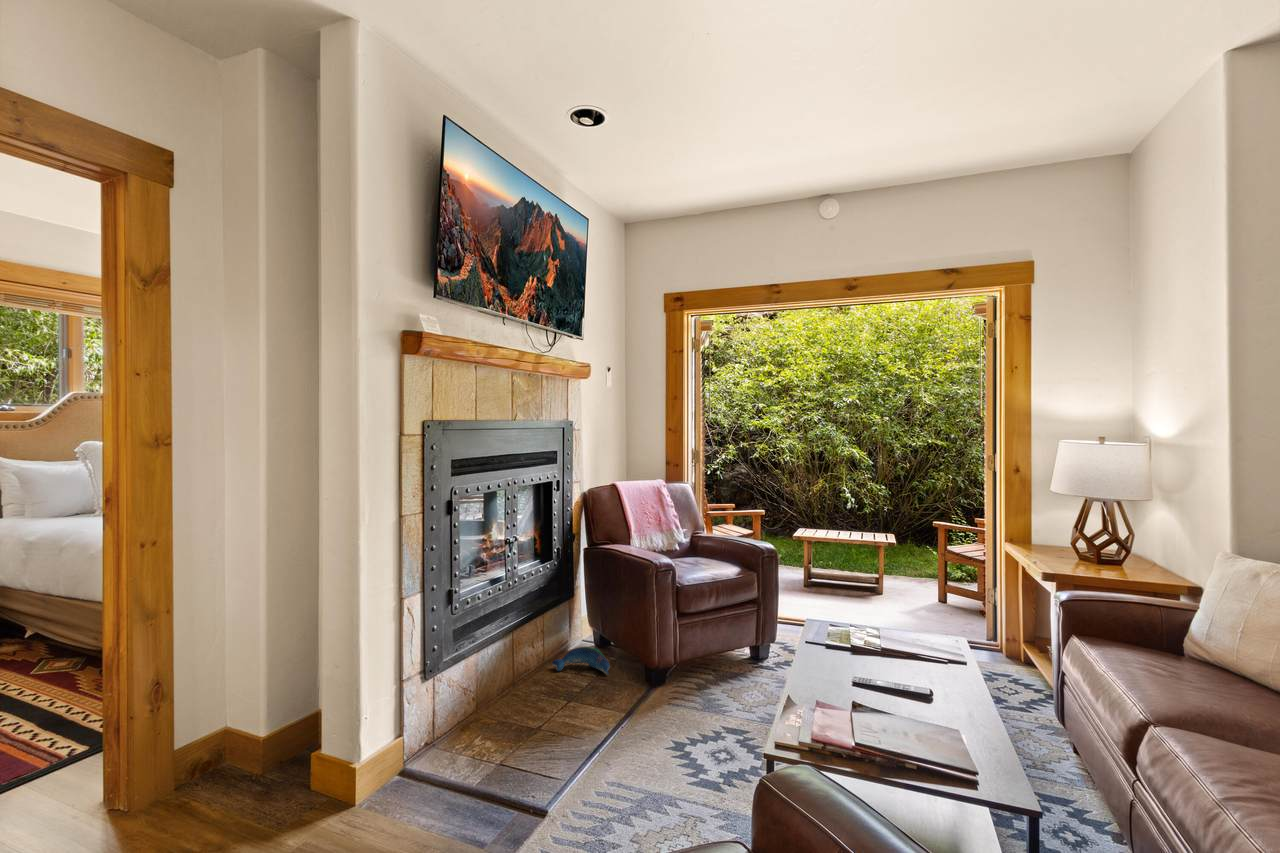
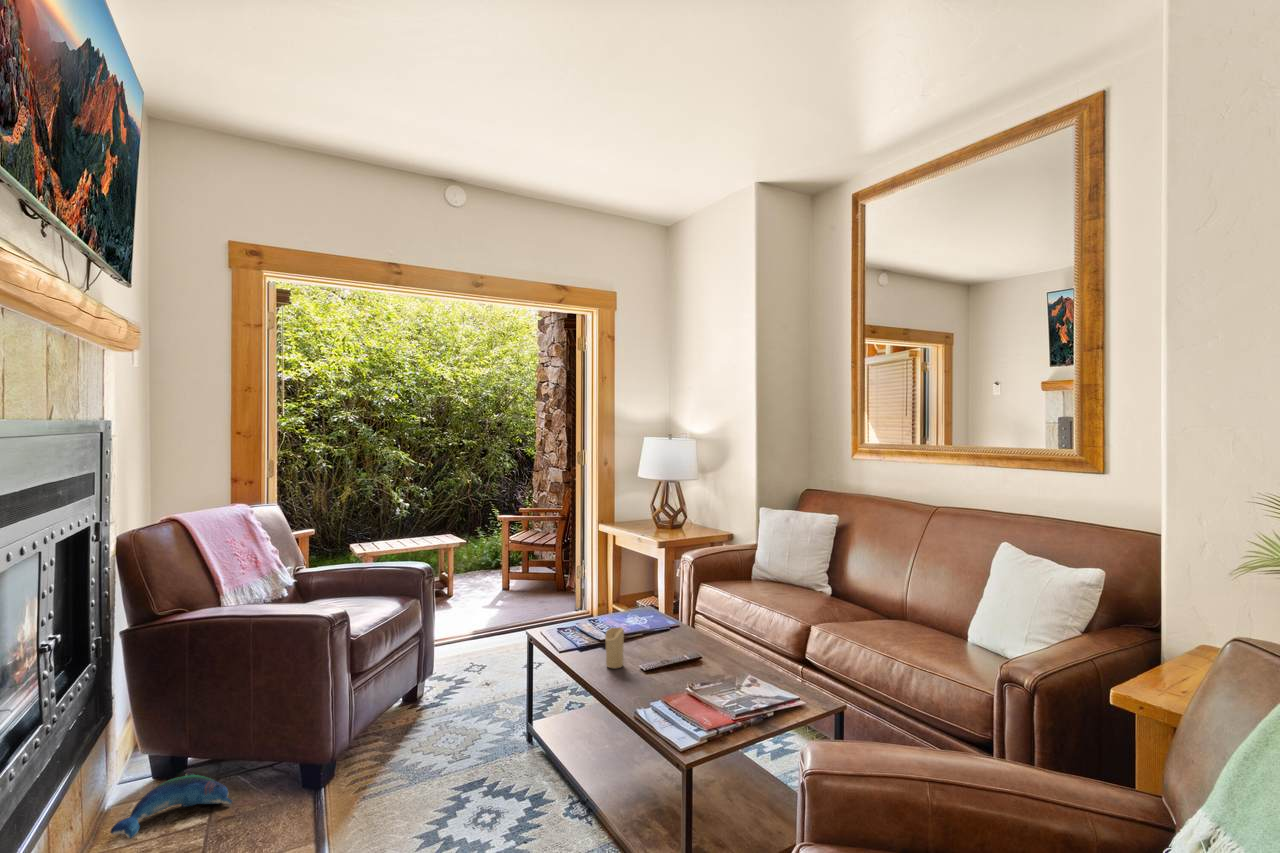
candle: none [822,629,842,669] -> present [605,627,624,668]

